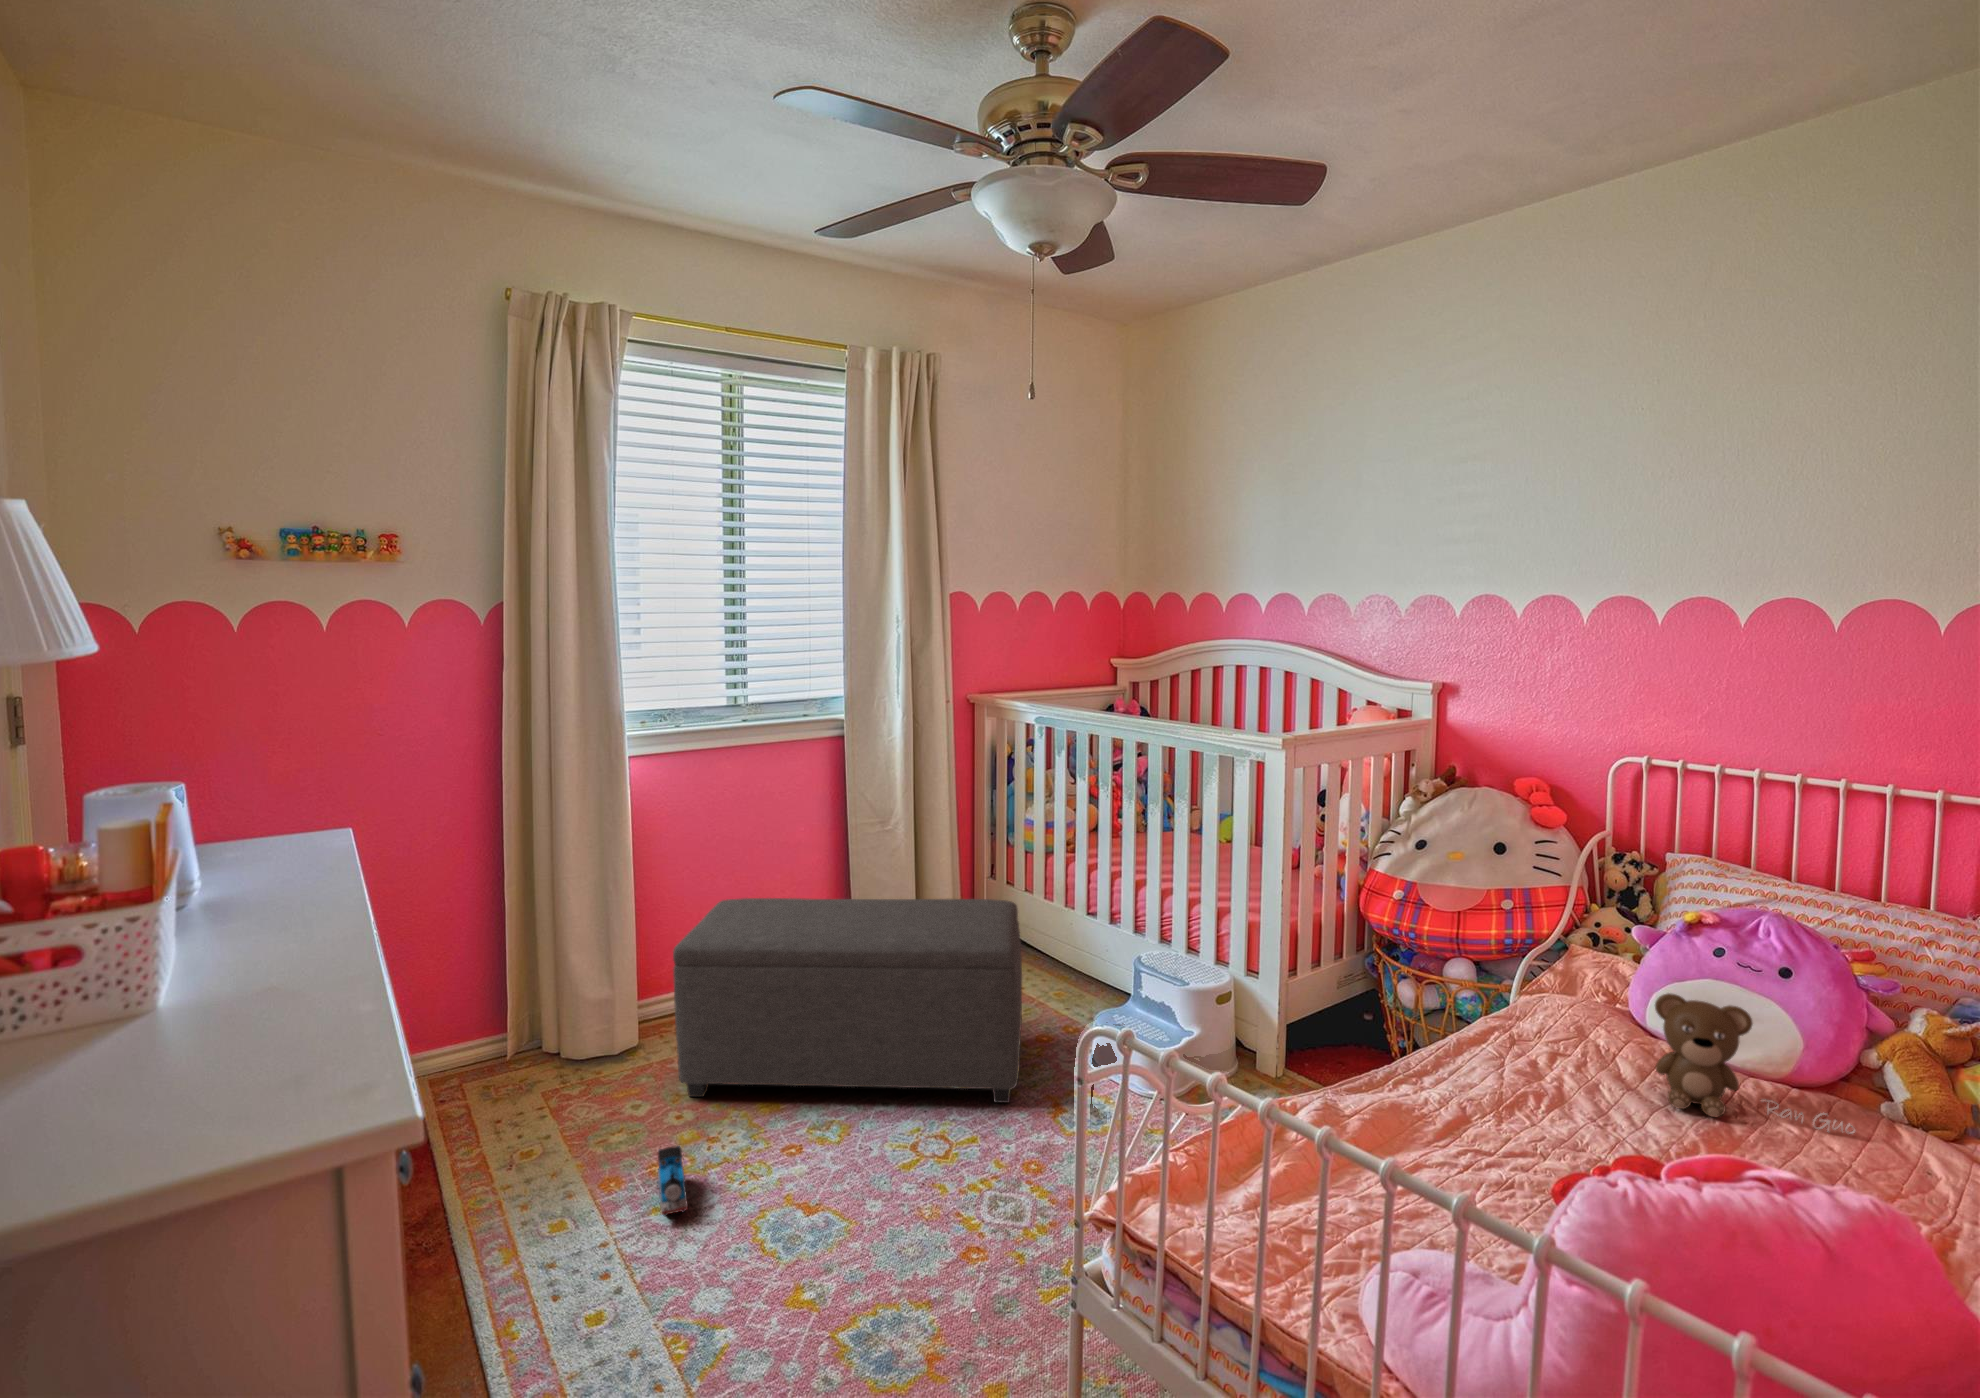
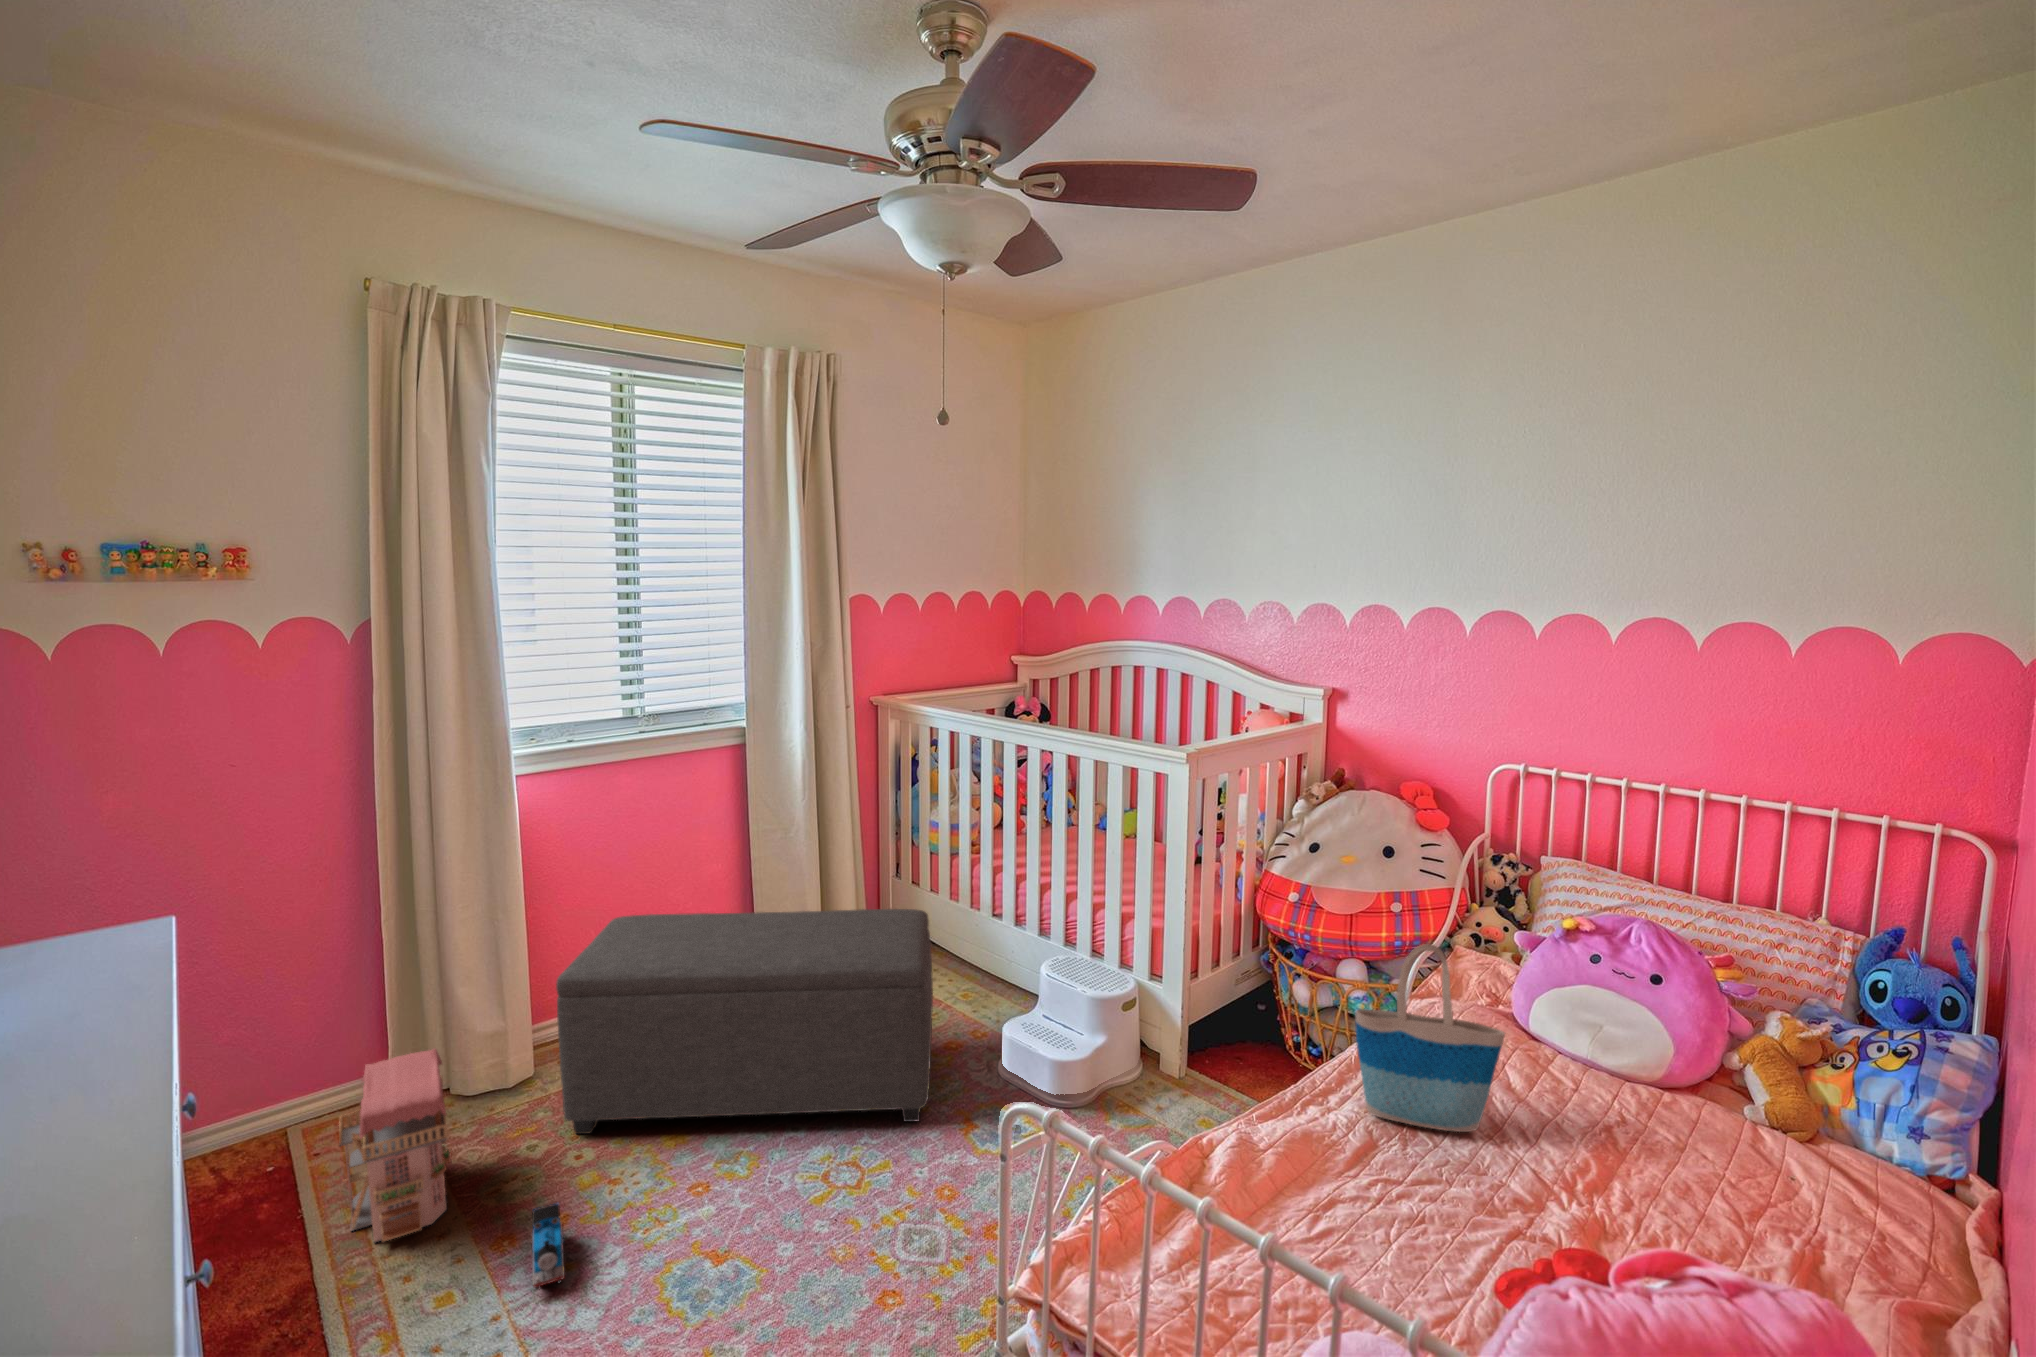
tote bag: none [1445,920,1604,1113] -> present [1356,944,1505,1132]
teddy bear: present [1655,993,1855,1134] -> none [1546,1008,1725,1140]
toy house: none [492,1005,585,1173] -> present [339,1049,450,1242]

